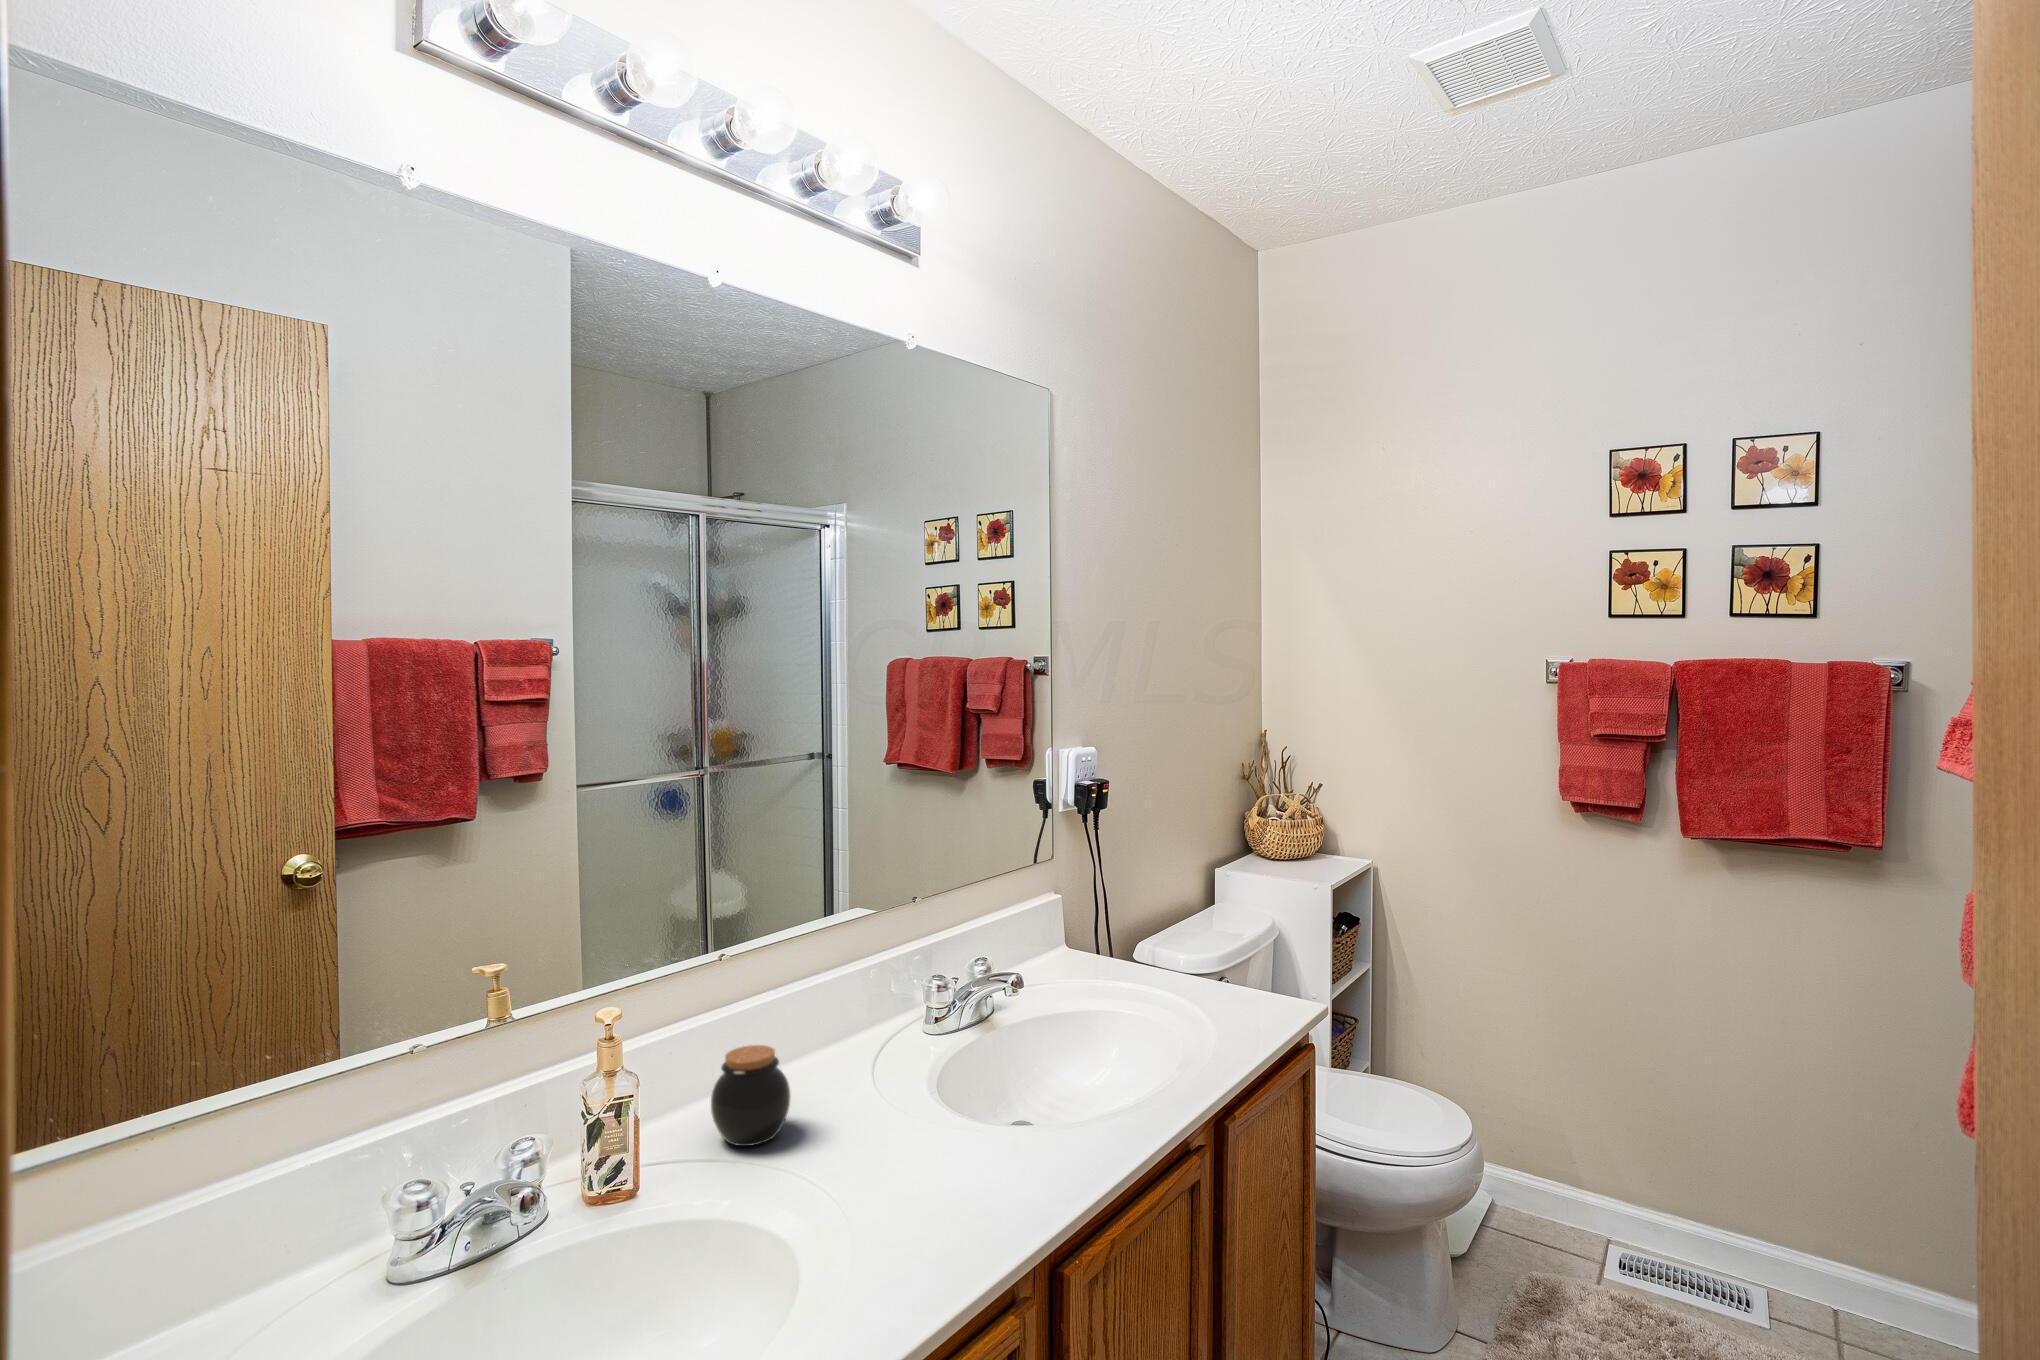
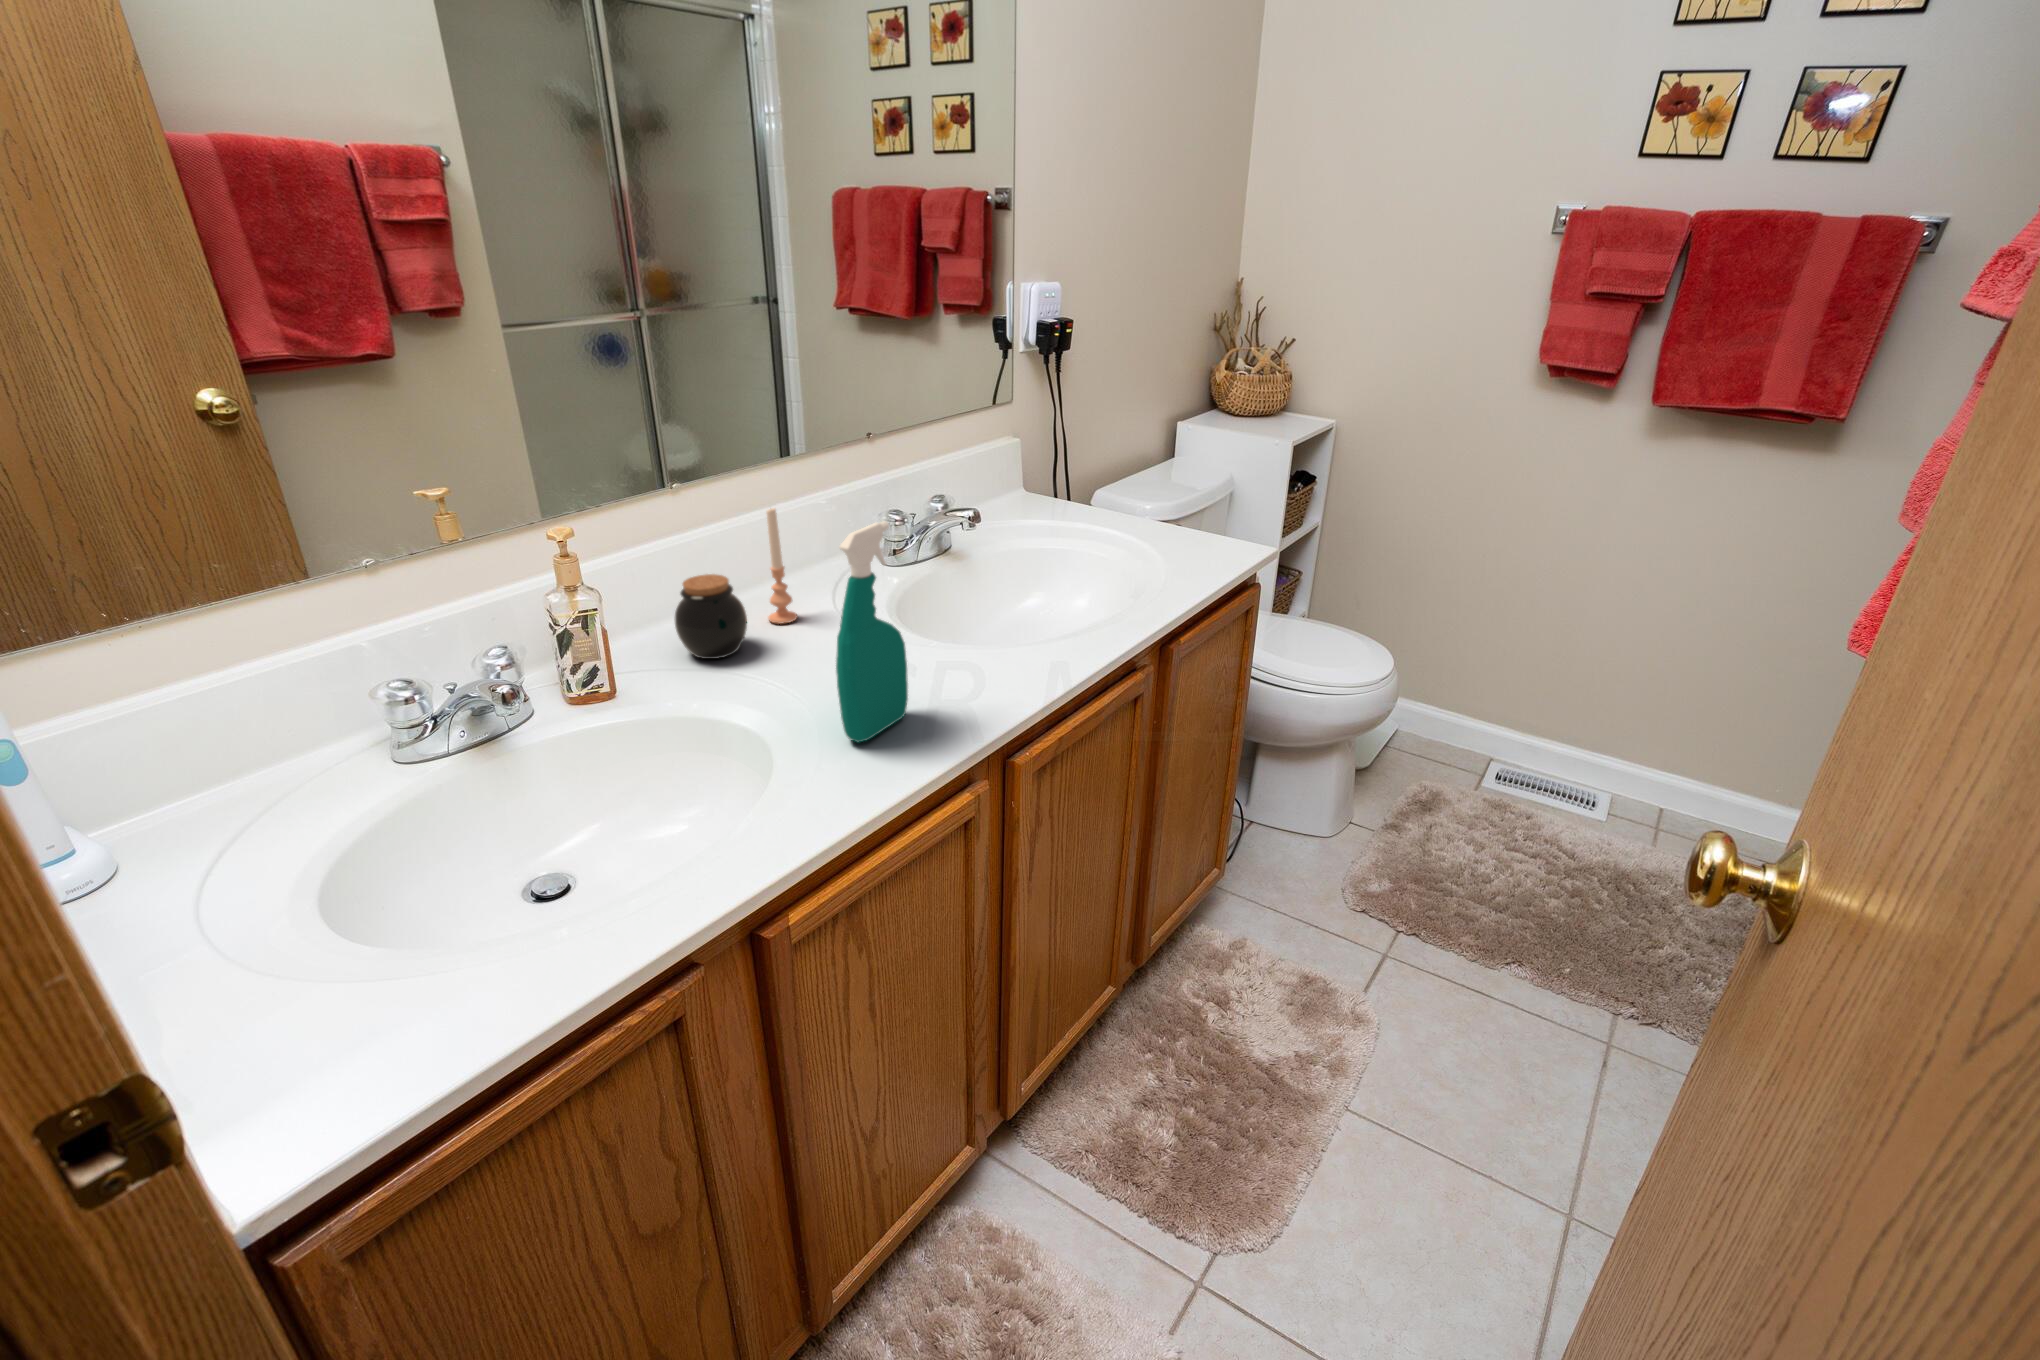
candle: none [807,968,839,1101] -> present [766,508,797,624]
spray bottle: none [910,979,983,1245] -> present [836,521,908,742]

